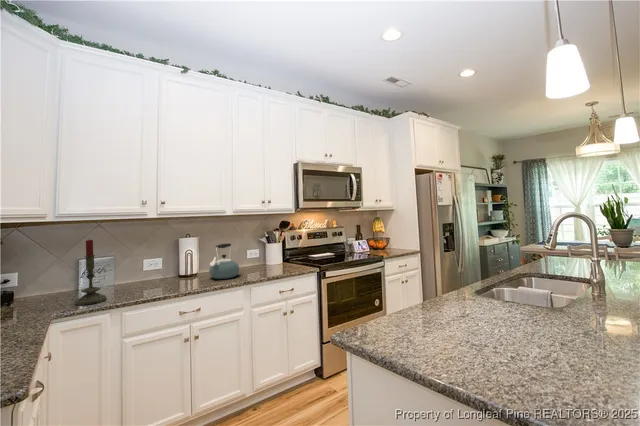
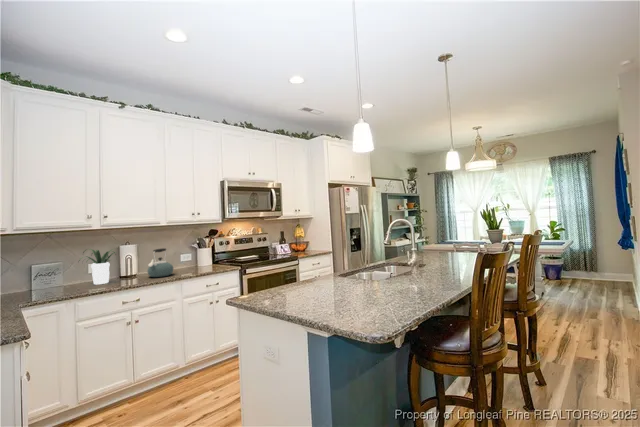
candle: present [75,240,106,305] -> none [38,245,63,298]
potted plant: none [127,242,183,286] -> present [79,249,115,284]

